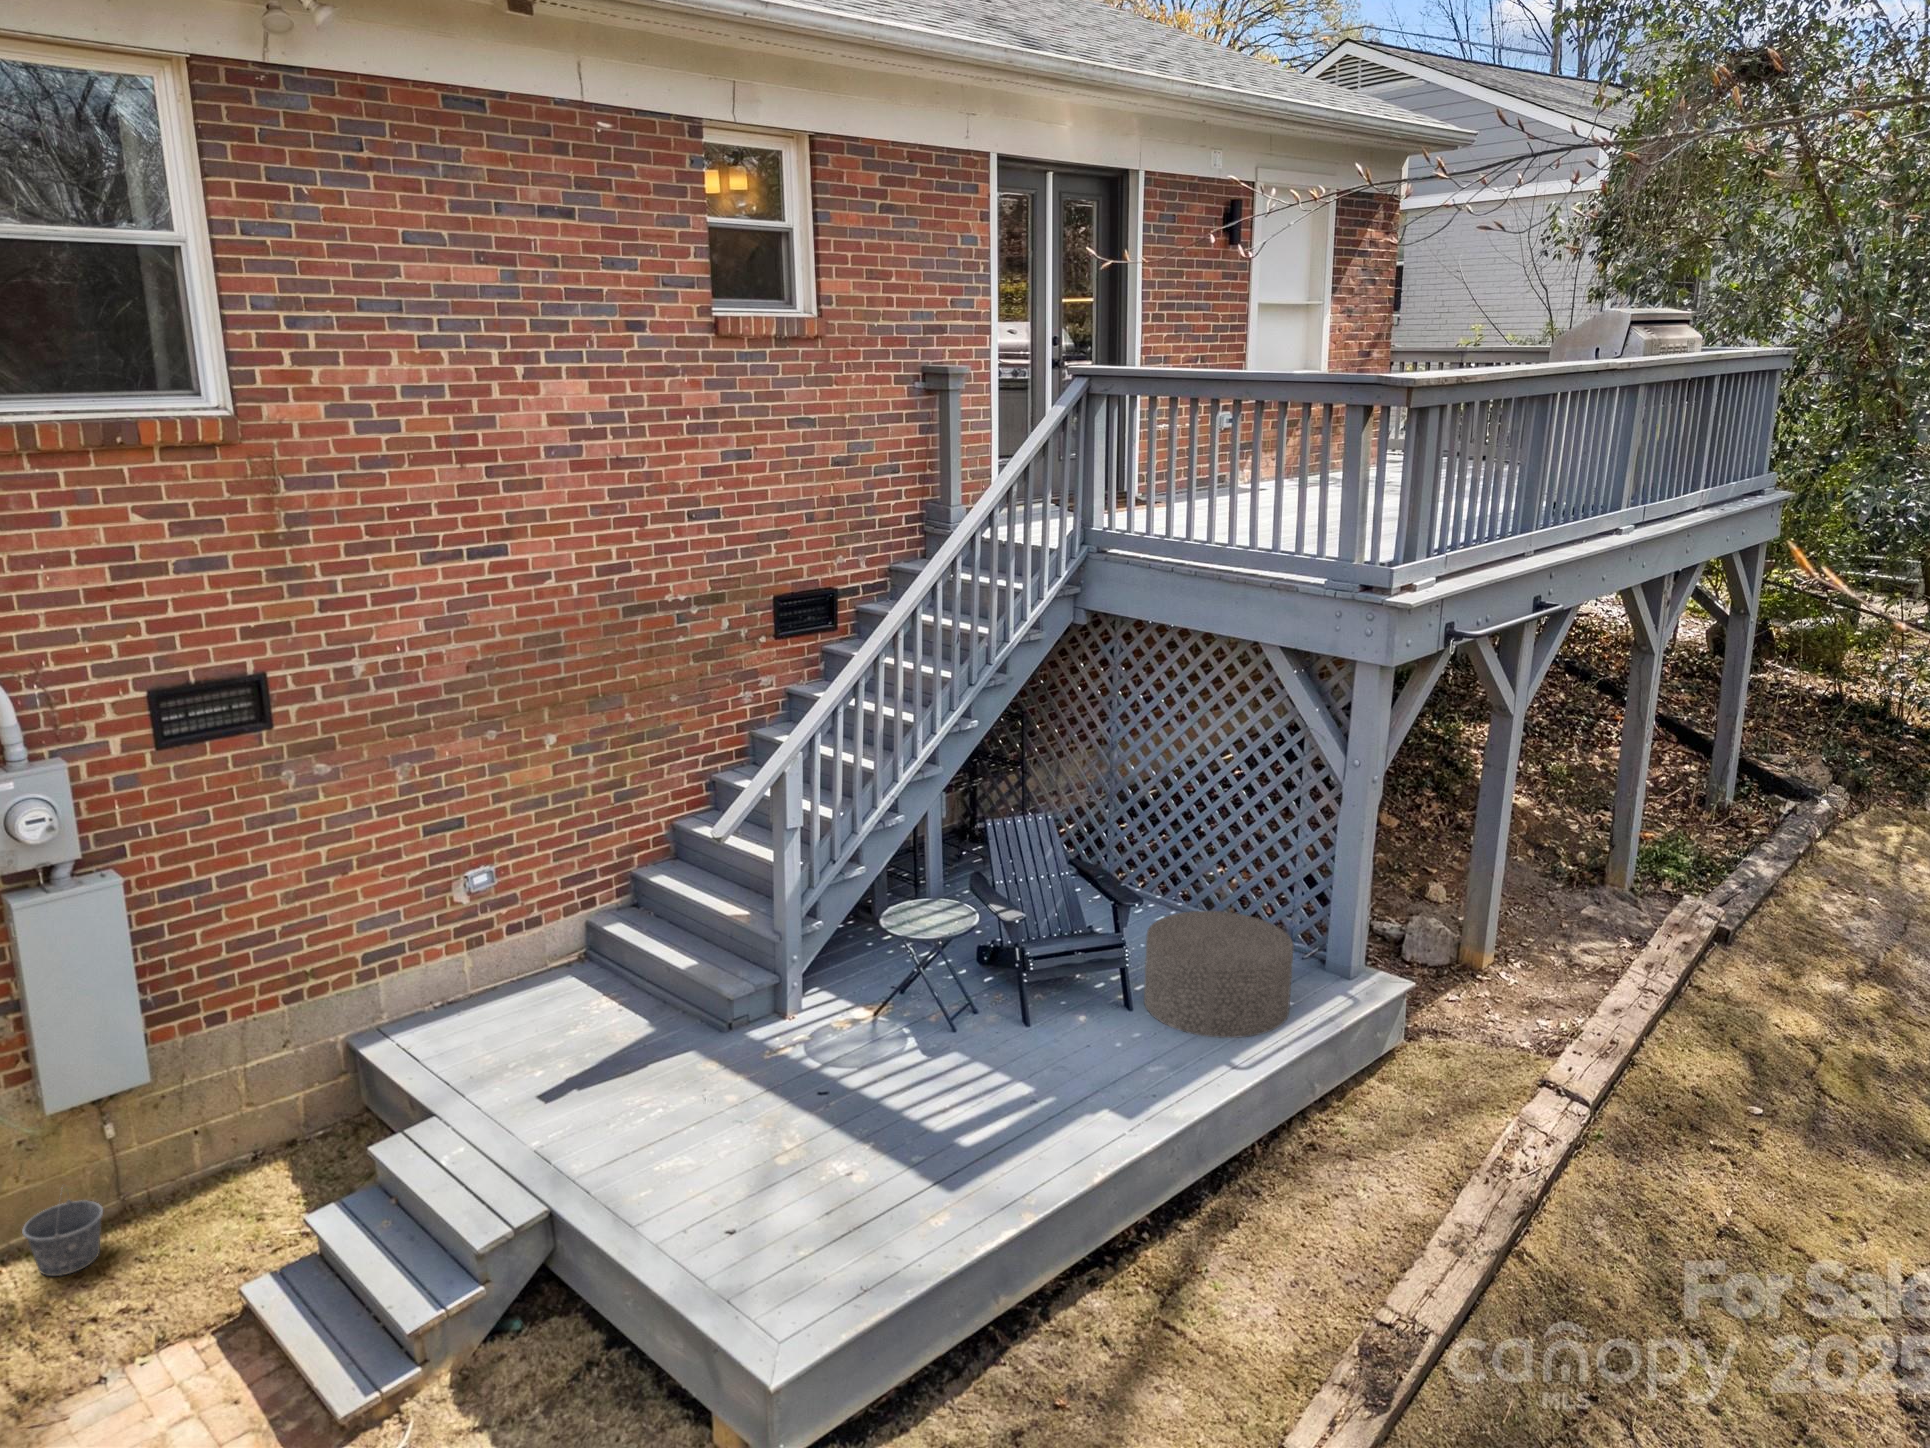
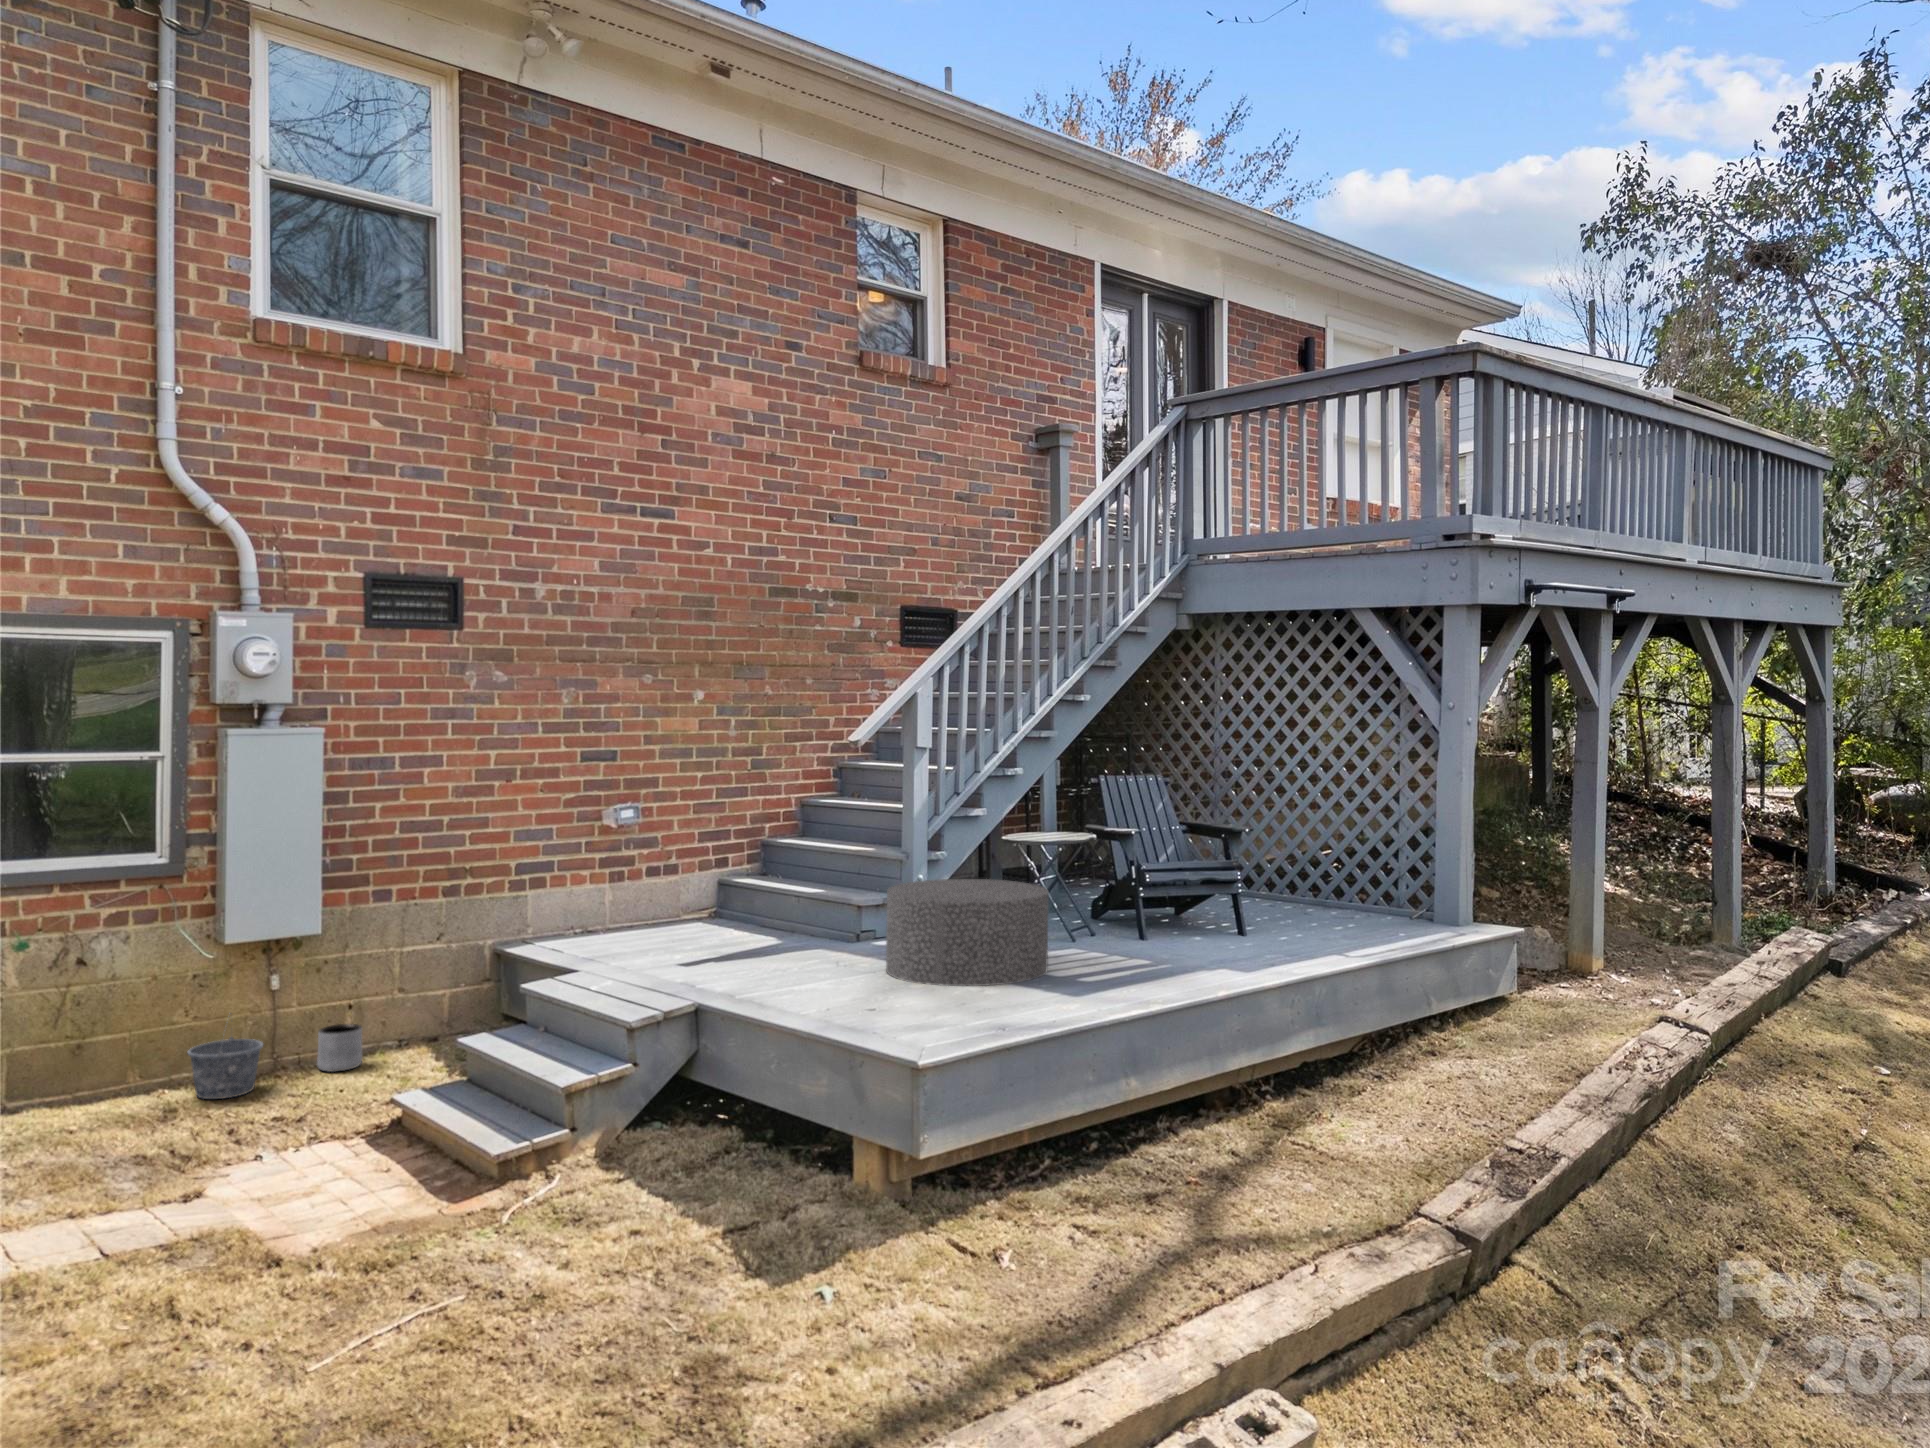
ottoman: present [1144,911,1294,1038] -> present [886,879,1048,986]
planter: none [163,1158,214,1215] -> present [317,1024,362,1072]

